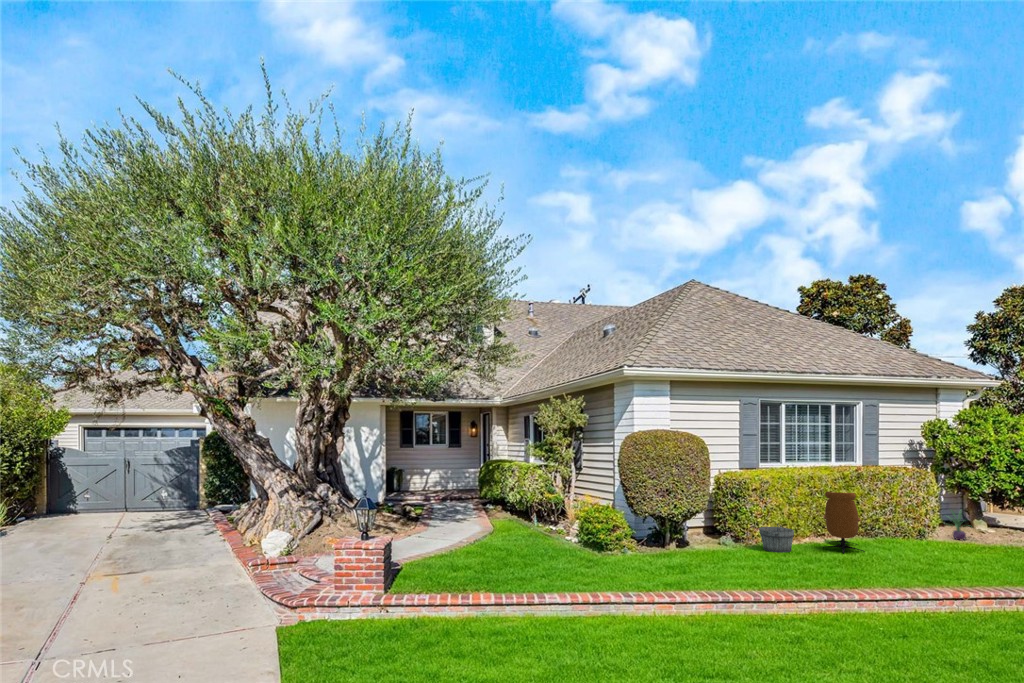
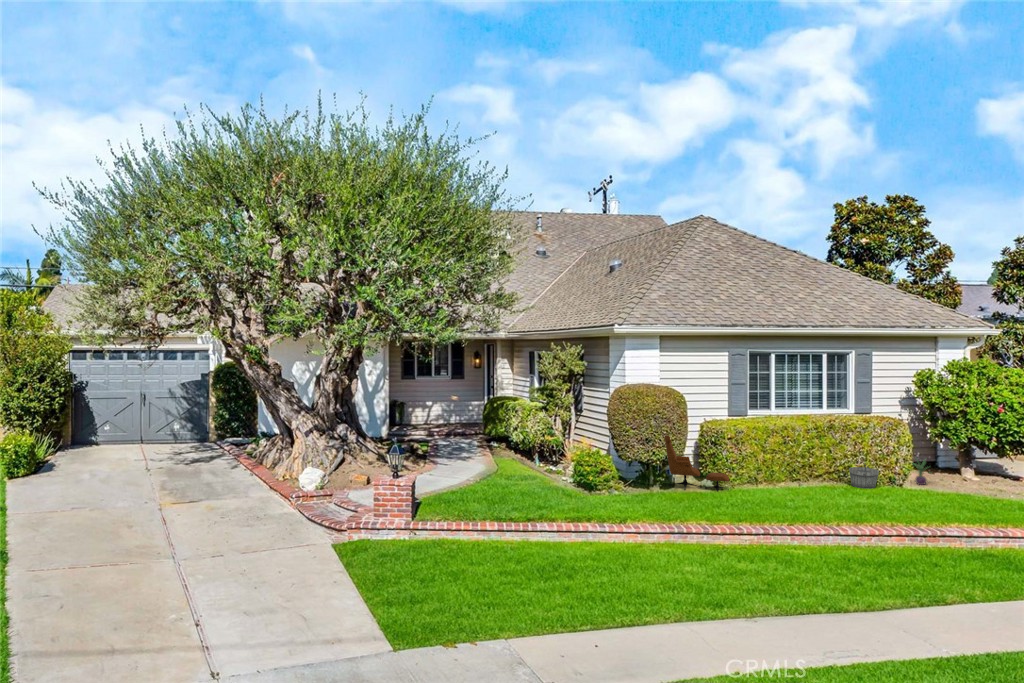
lounge chair: present [823,491,865,554] -> present [665,436,729,491]
wooden bucket: present [759,523,794,553] -> present [849,463,879,489]

